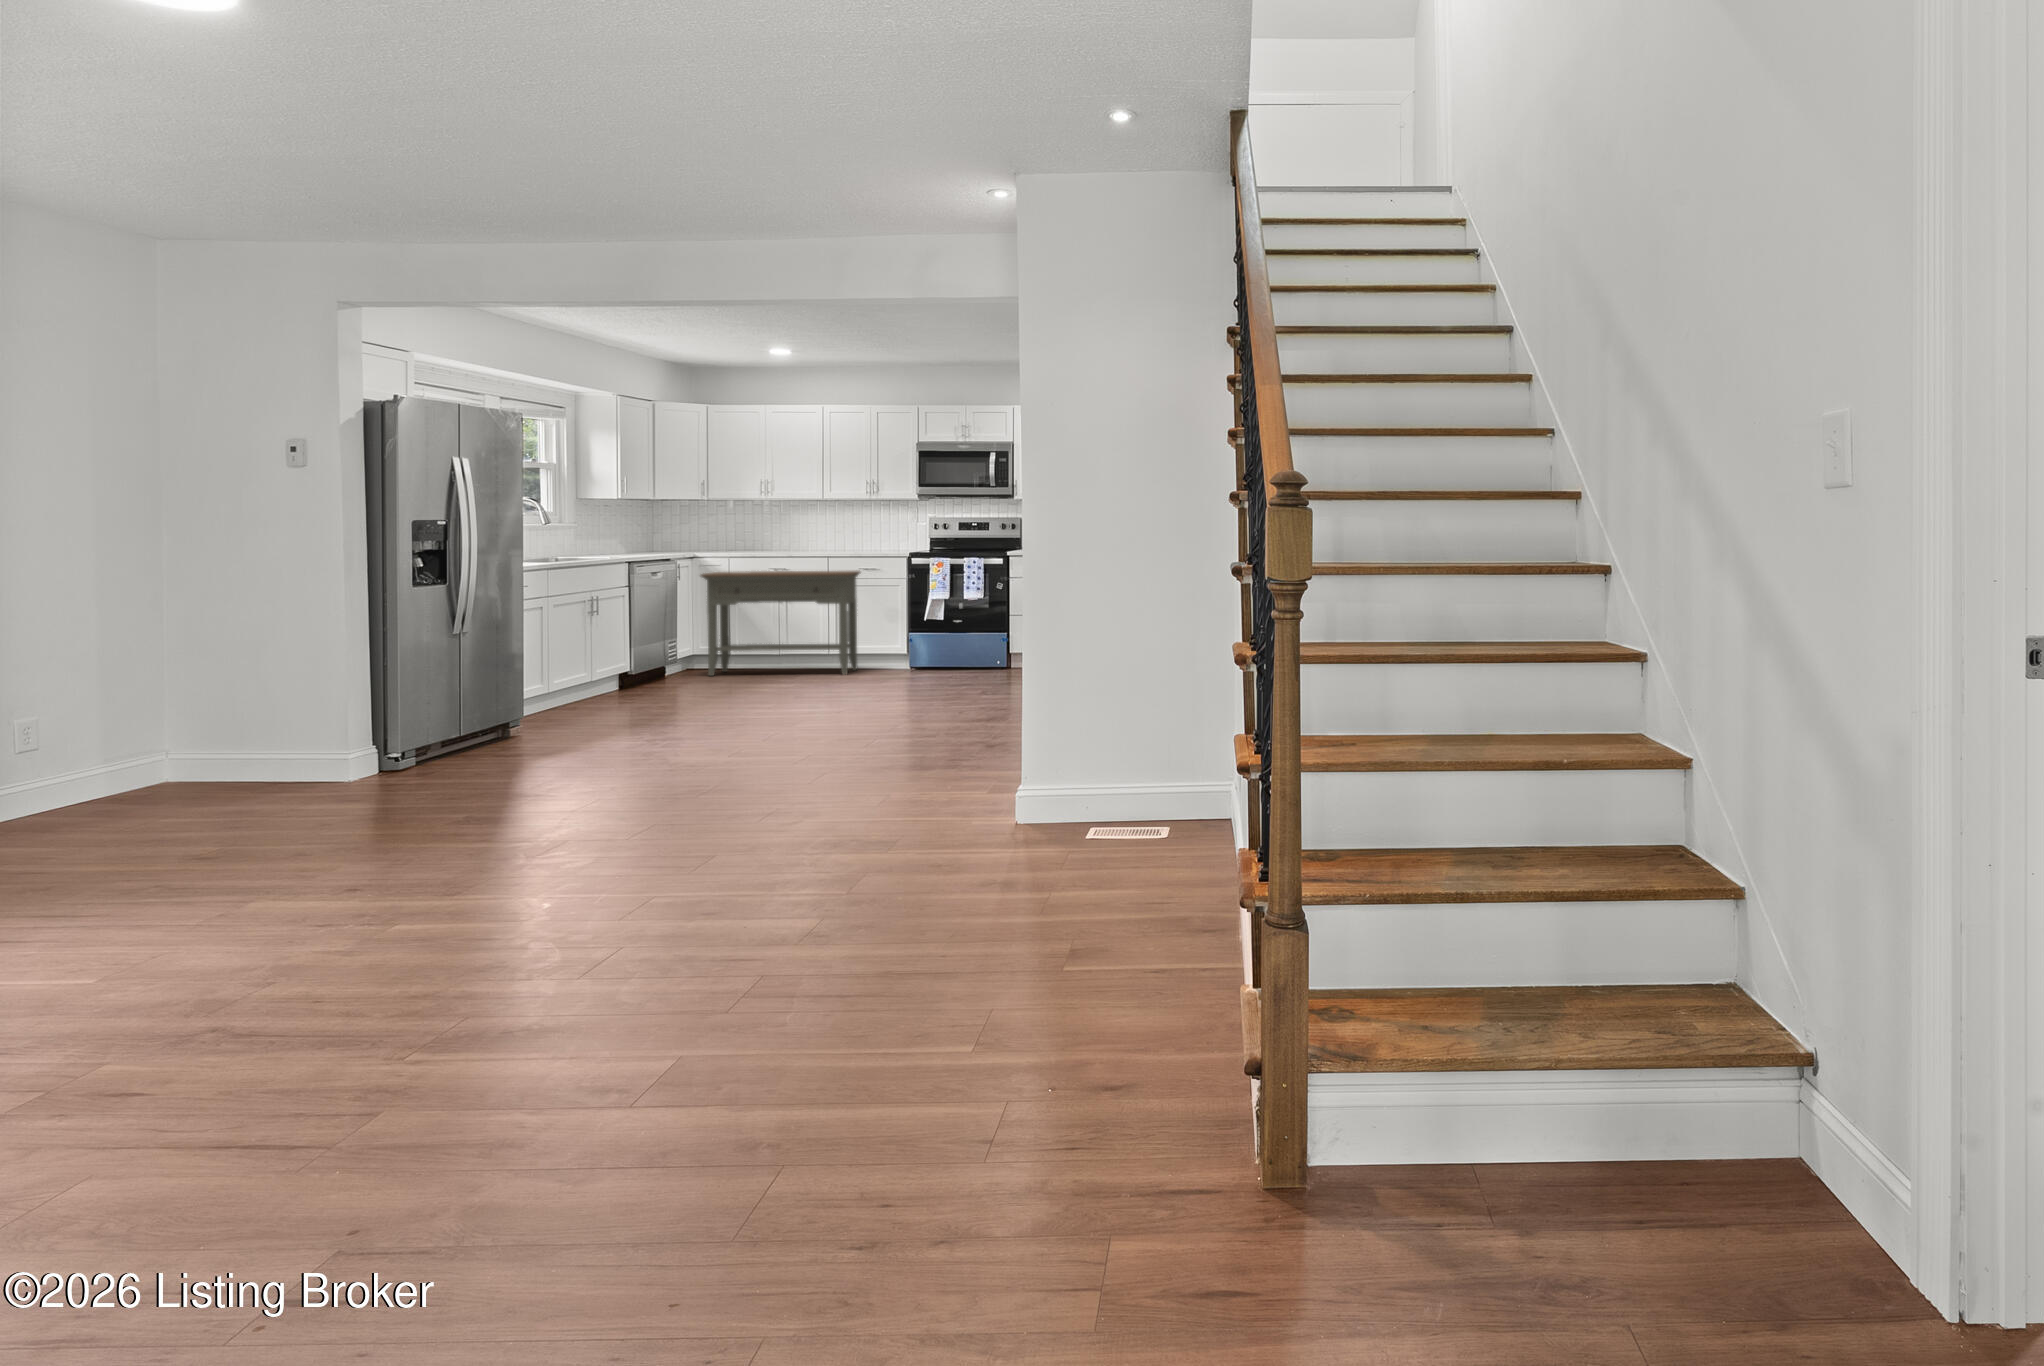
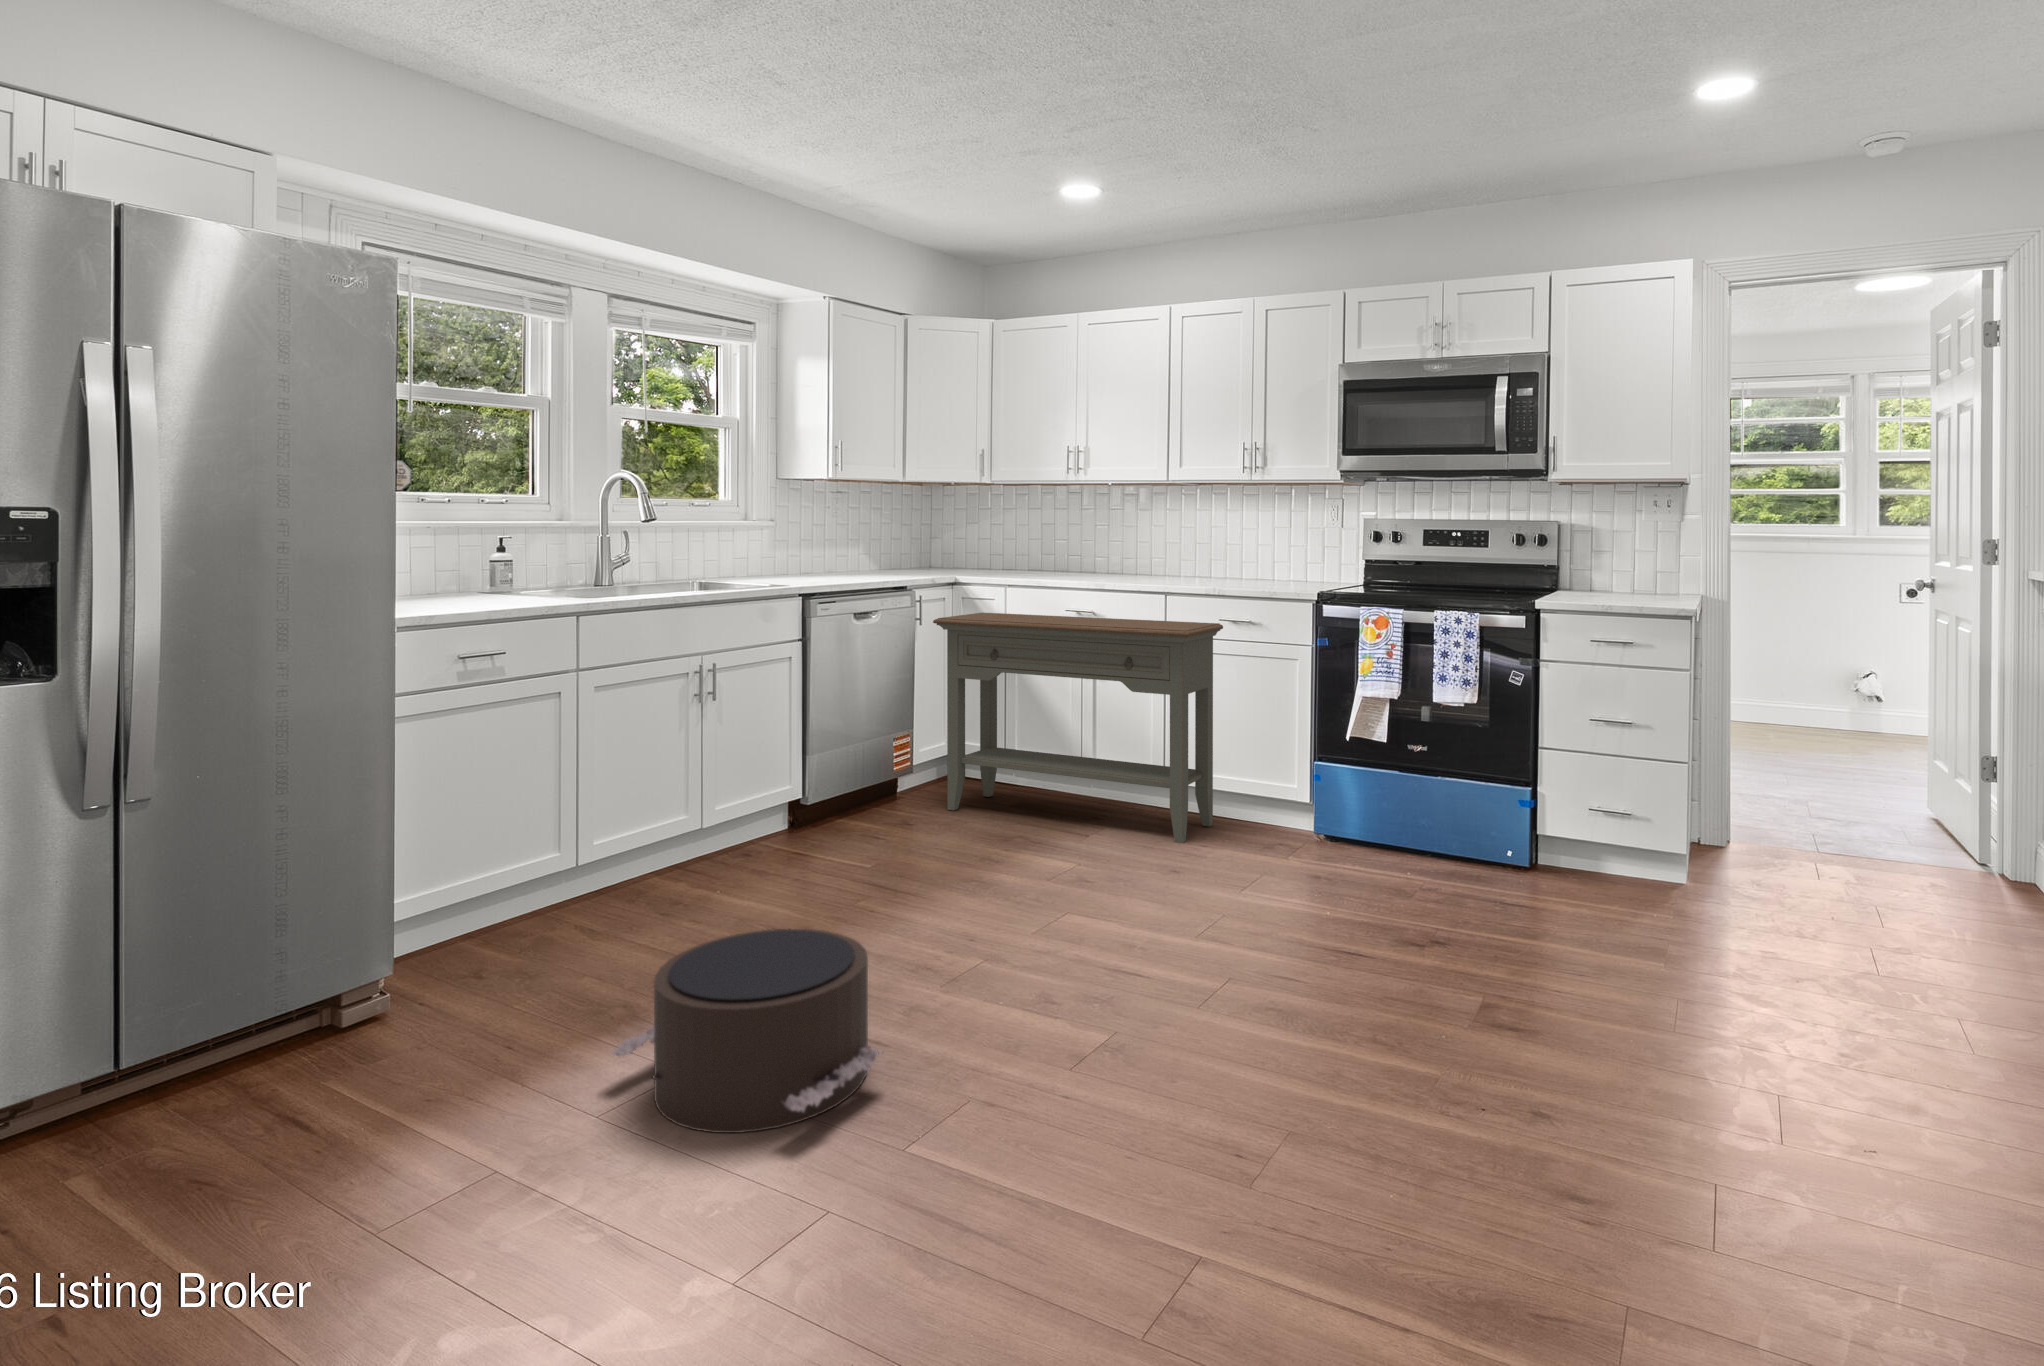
pouf: none [683,670,783,719] -> present [611,929,883,1133]

